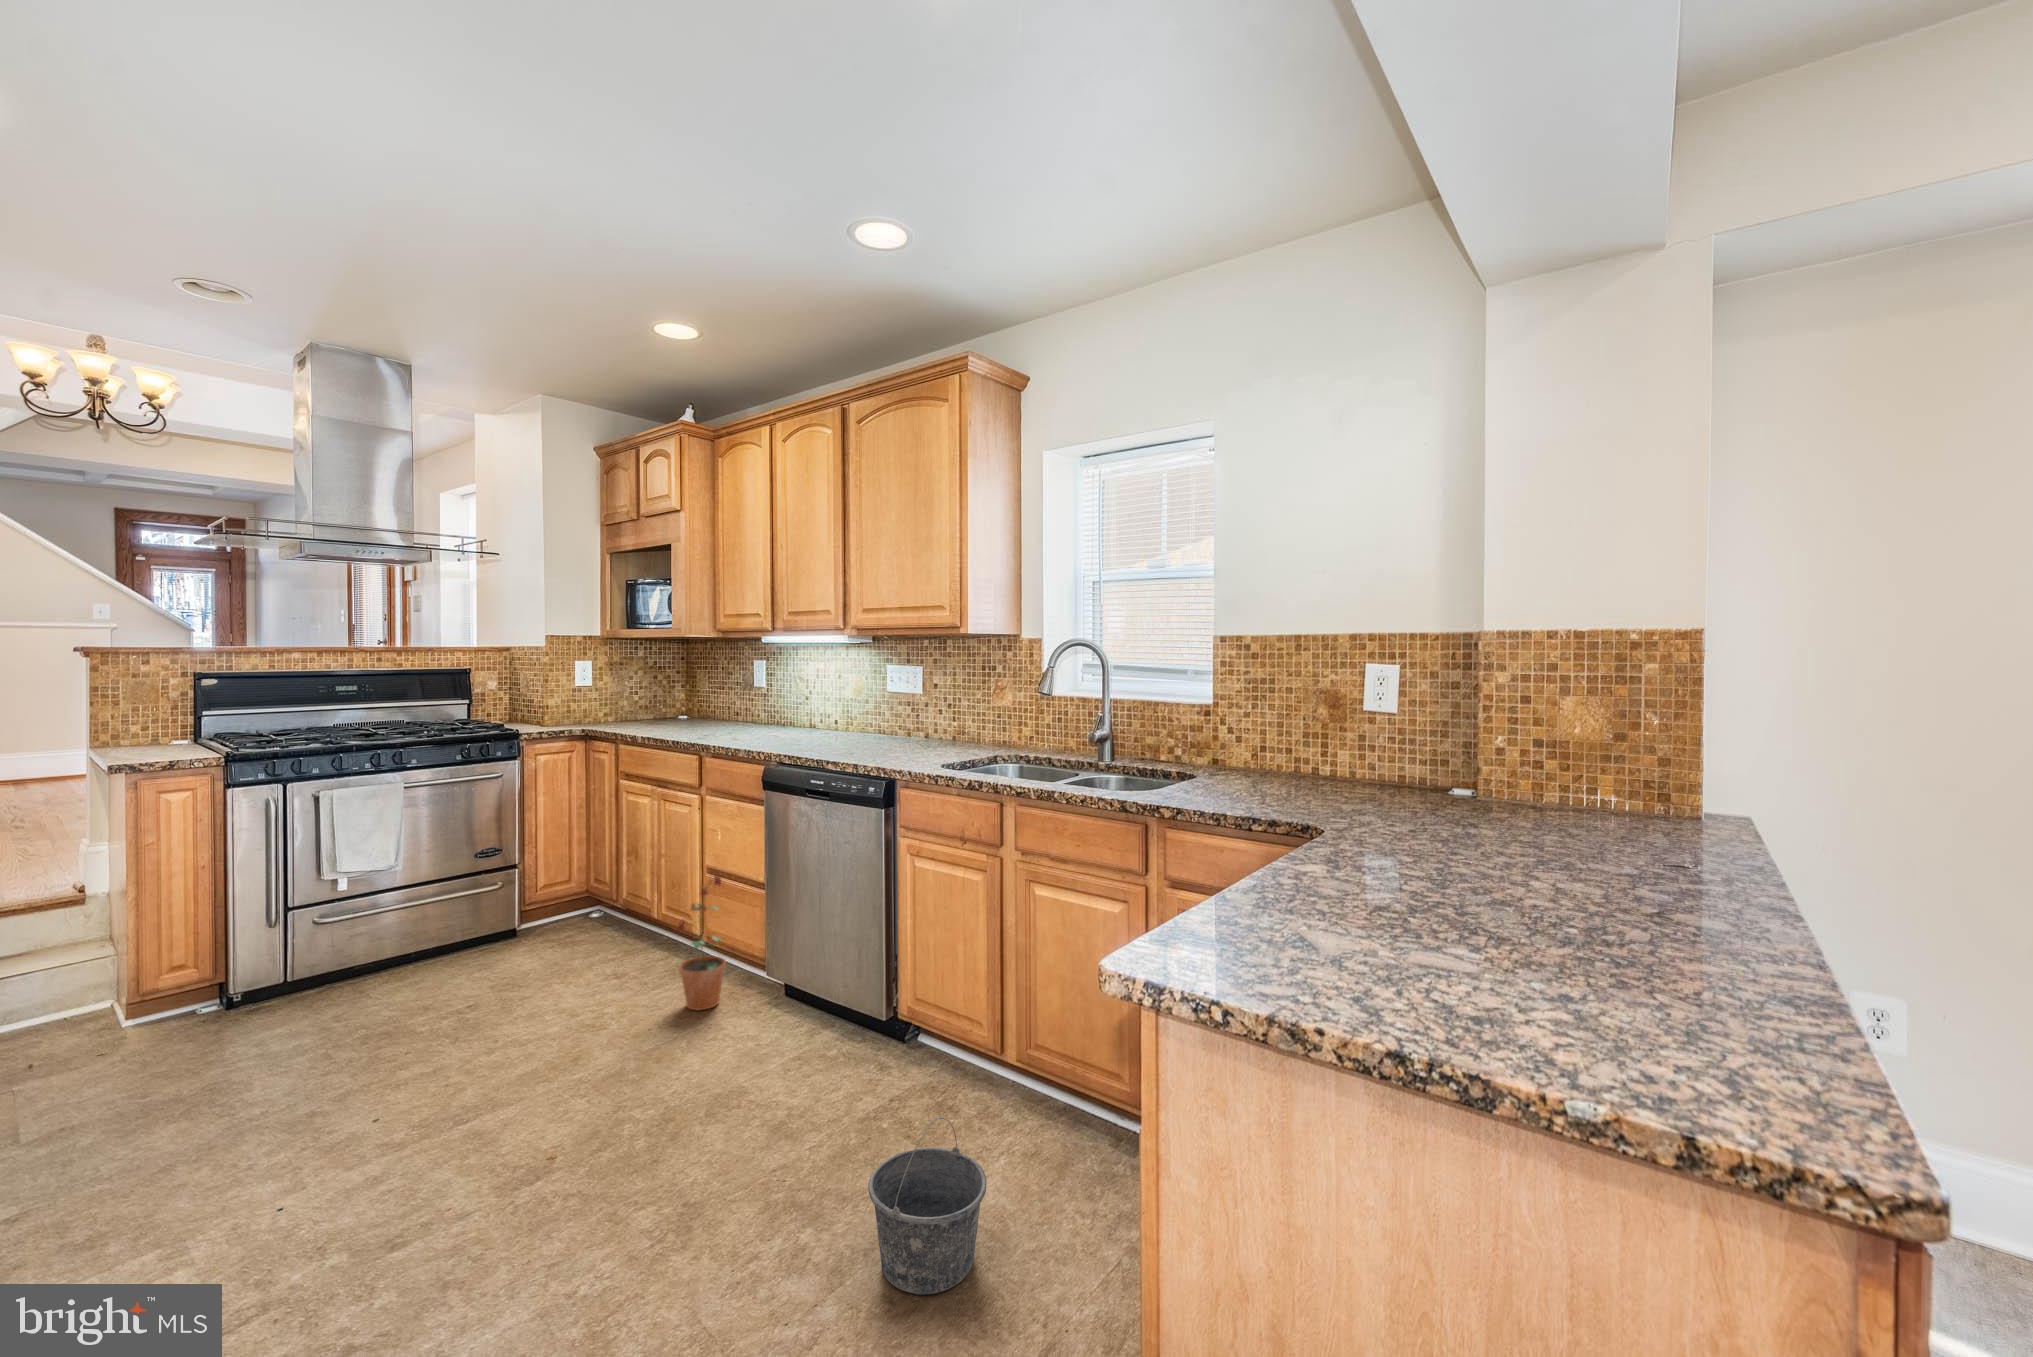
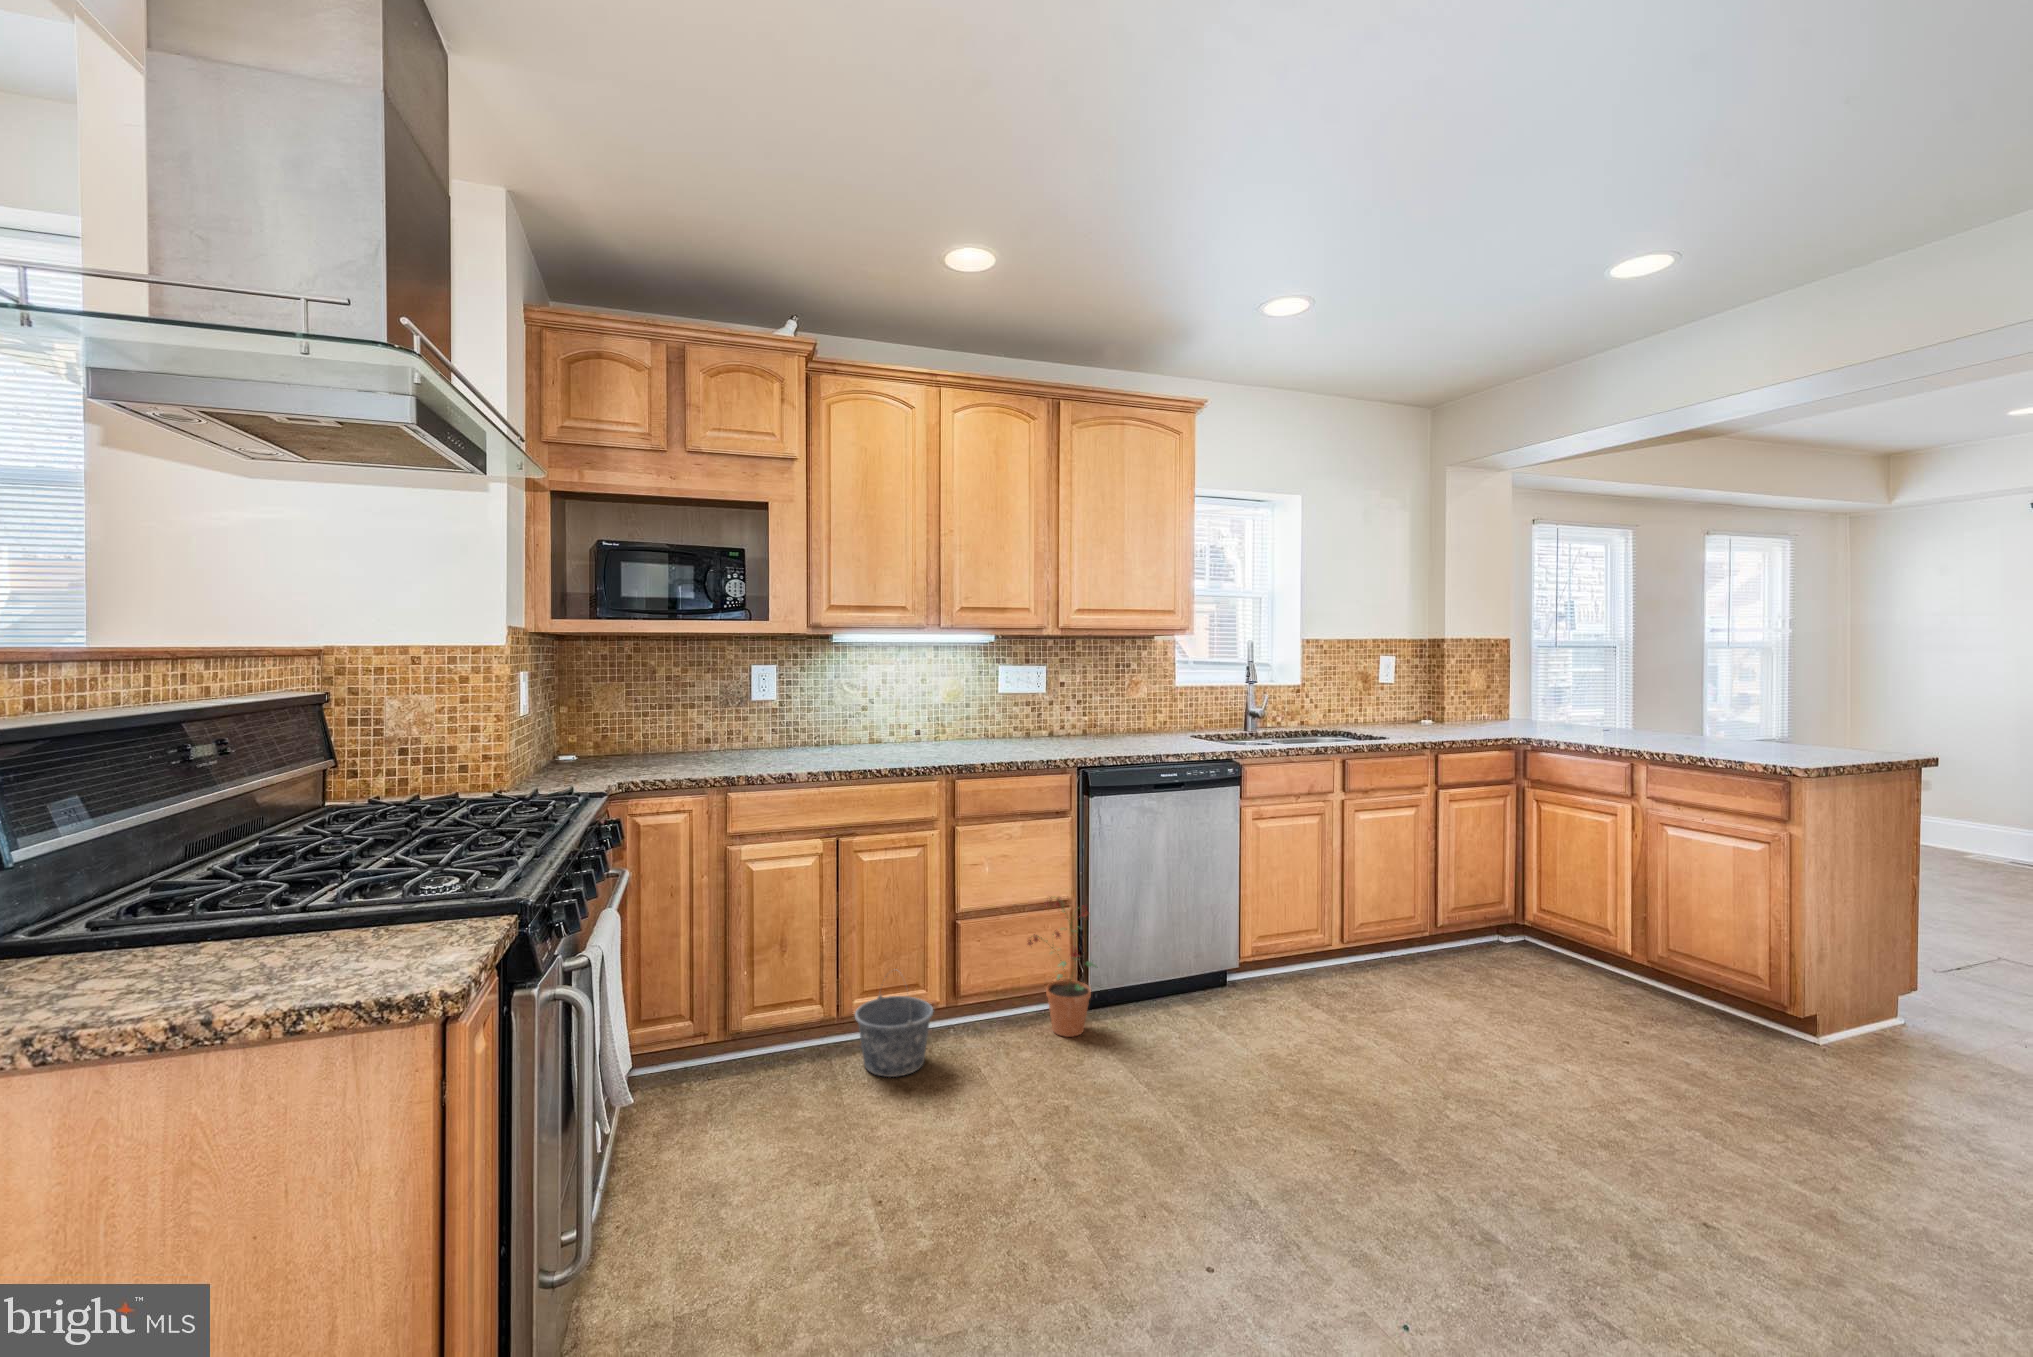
bucket: present [868,1118,987,1295] -> present [855,995,933,1077]

